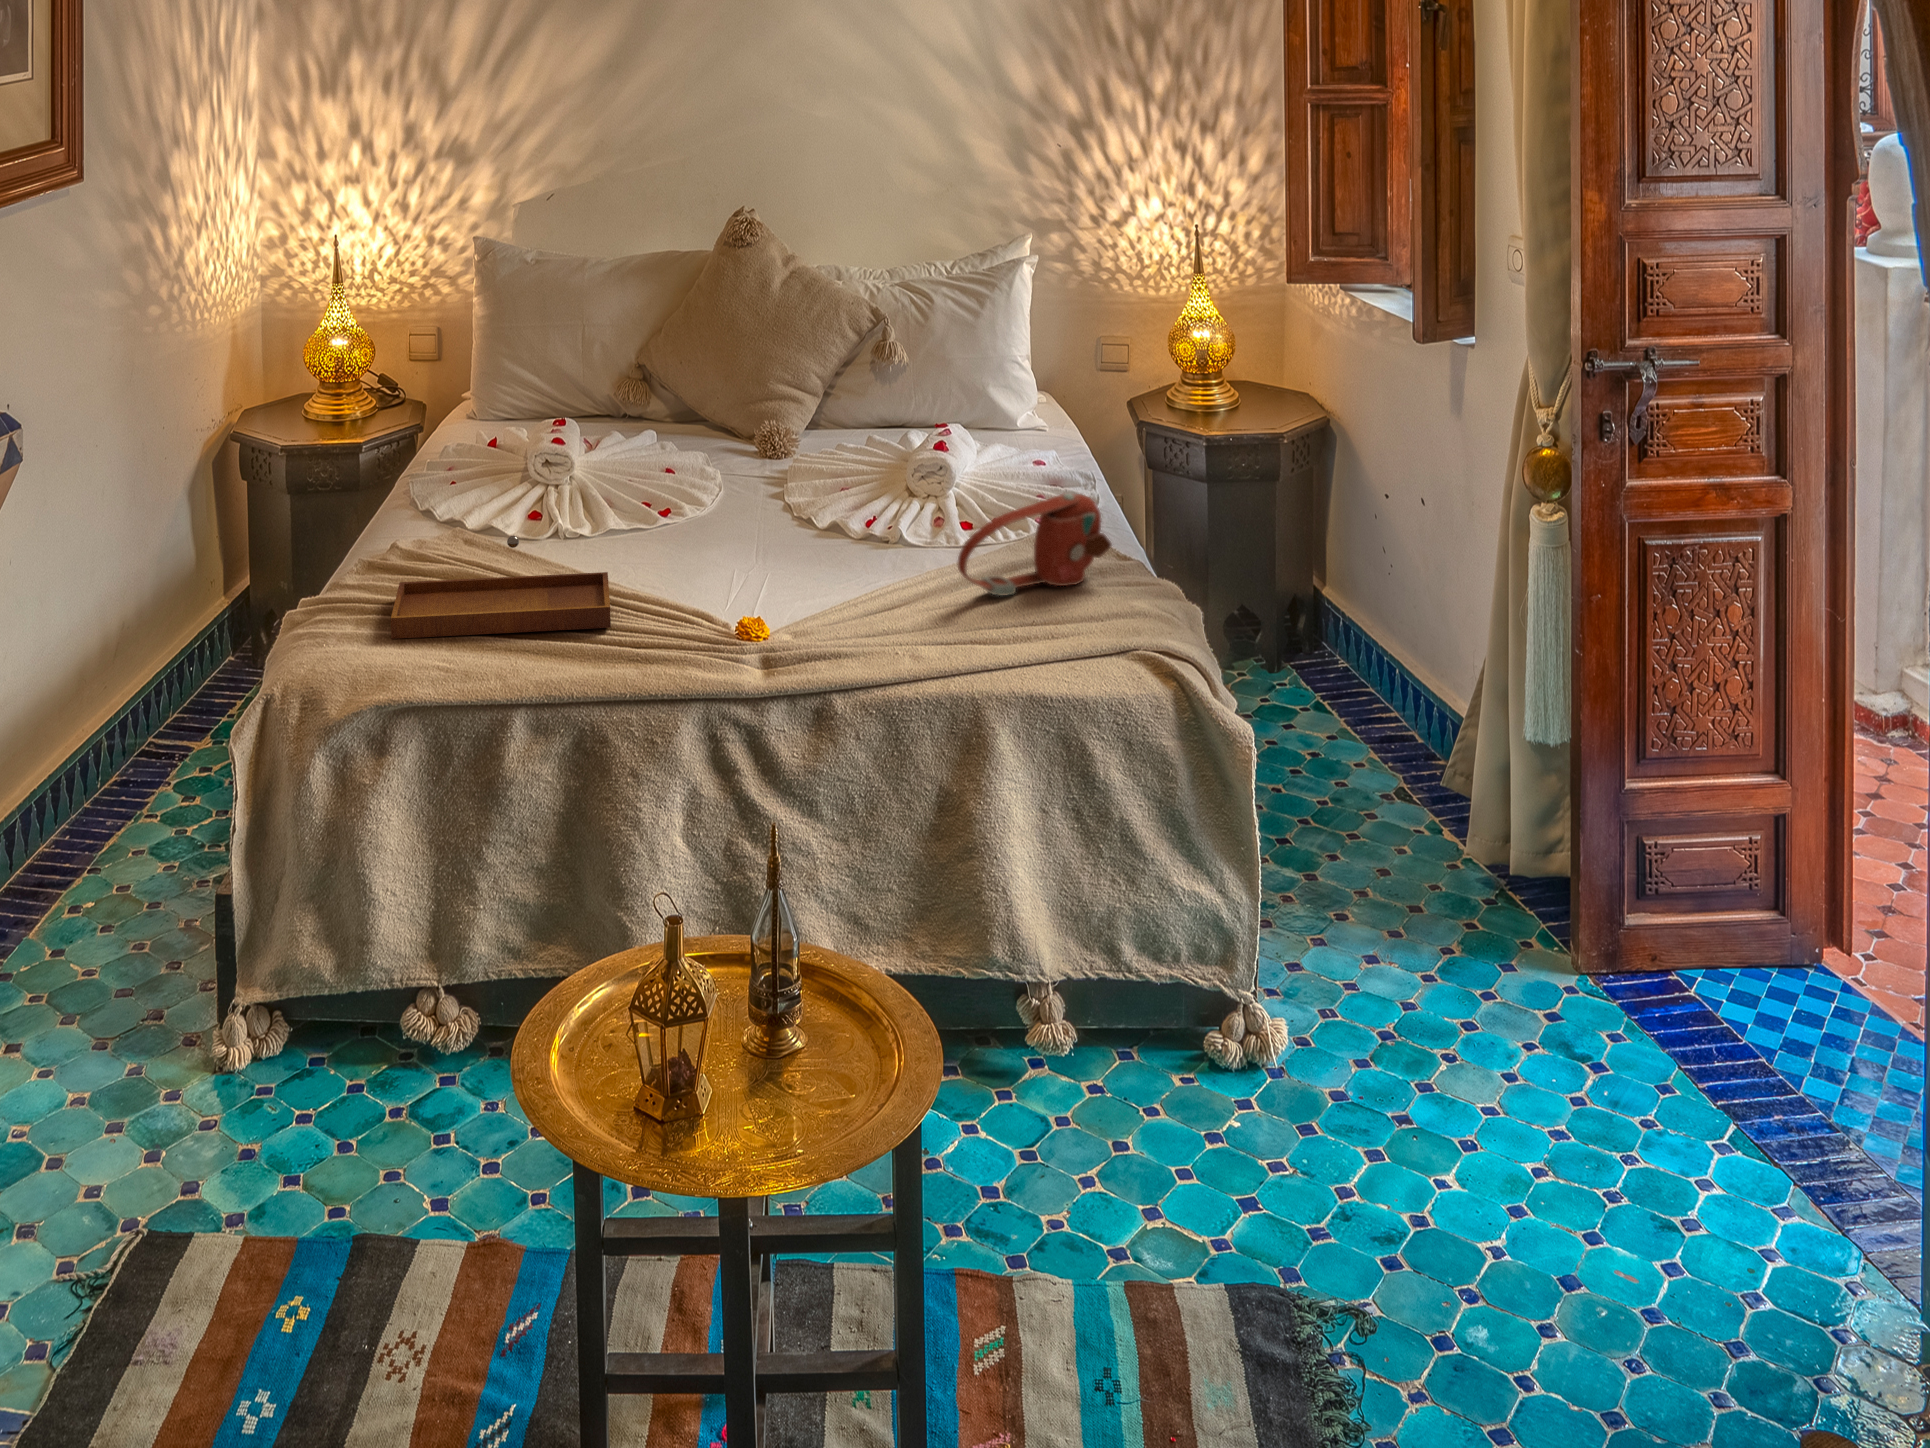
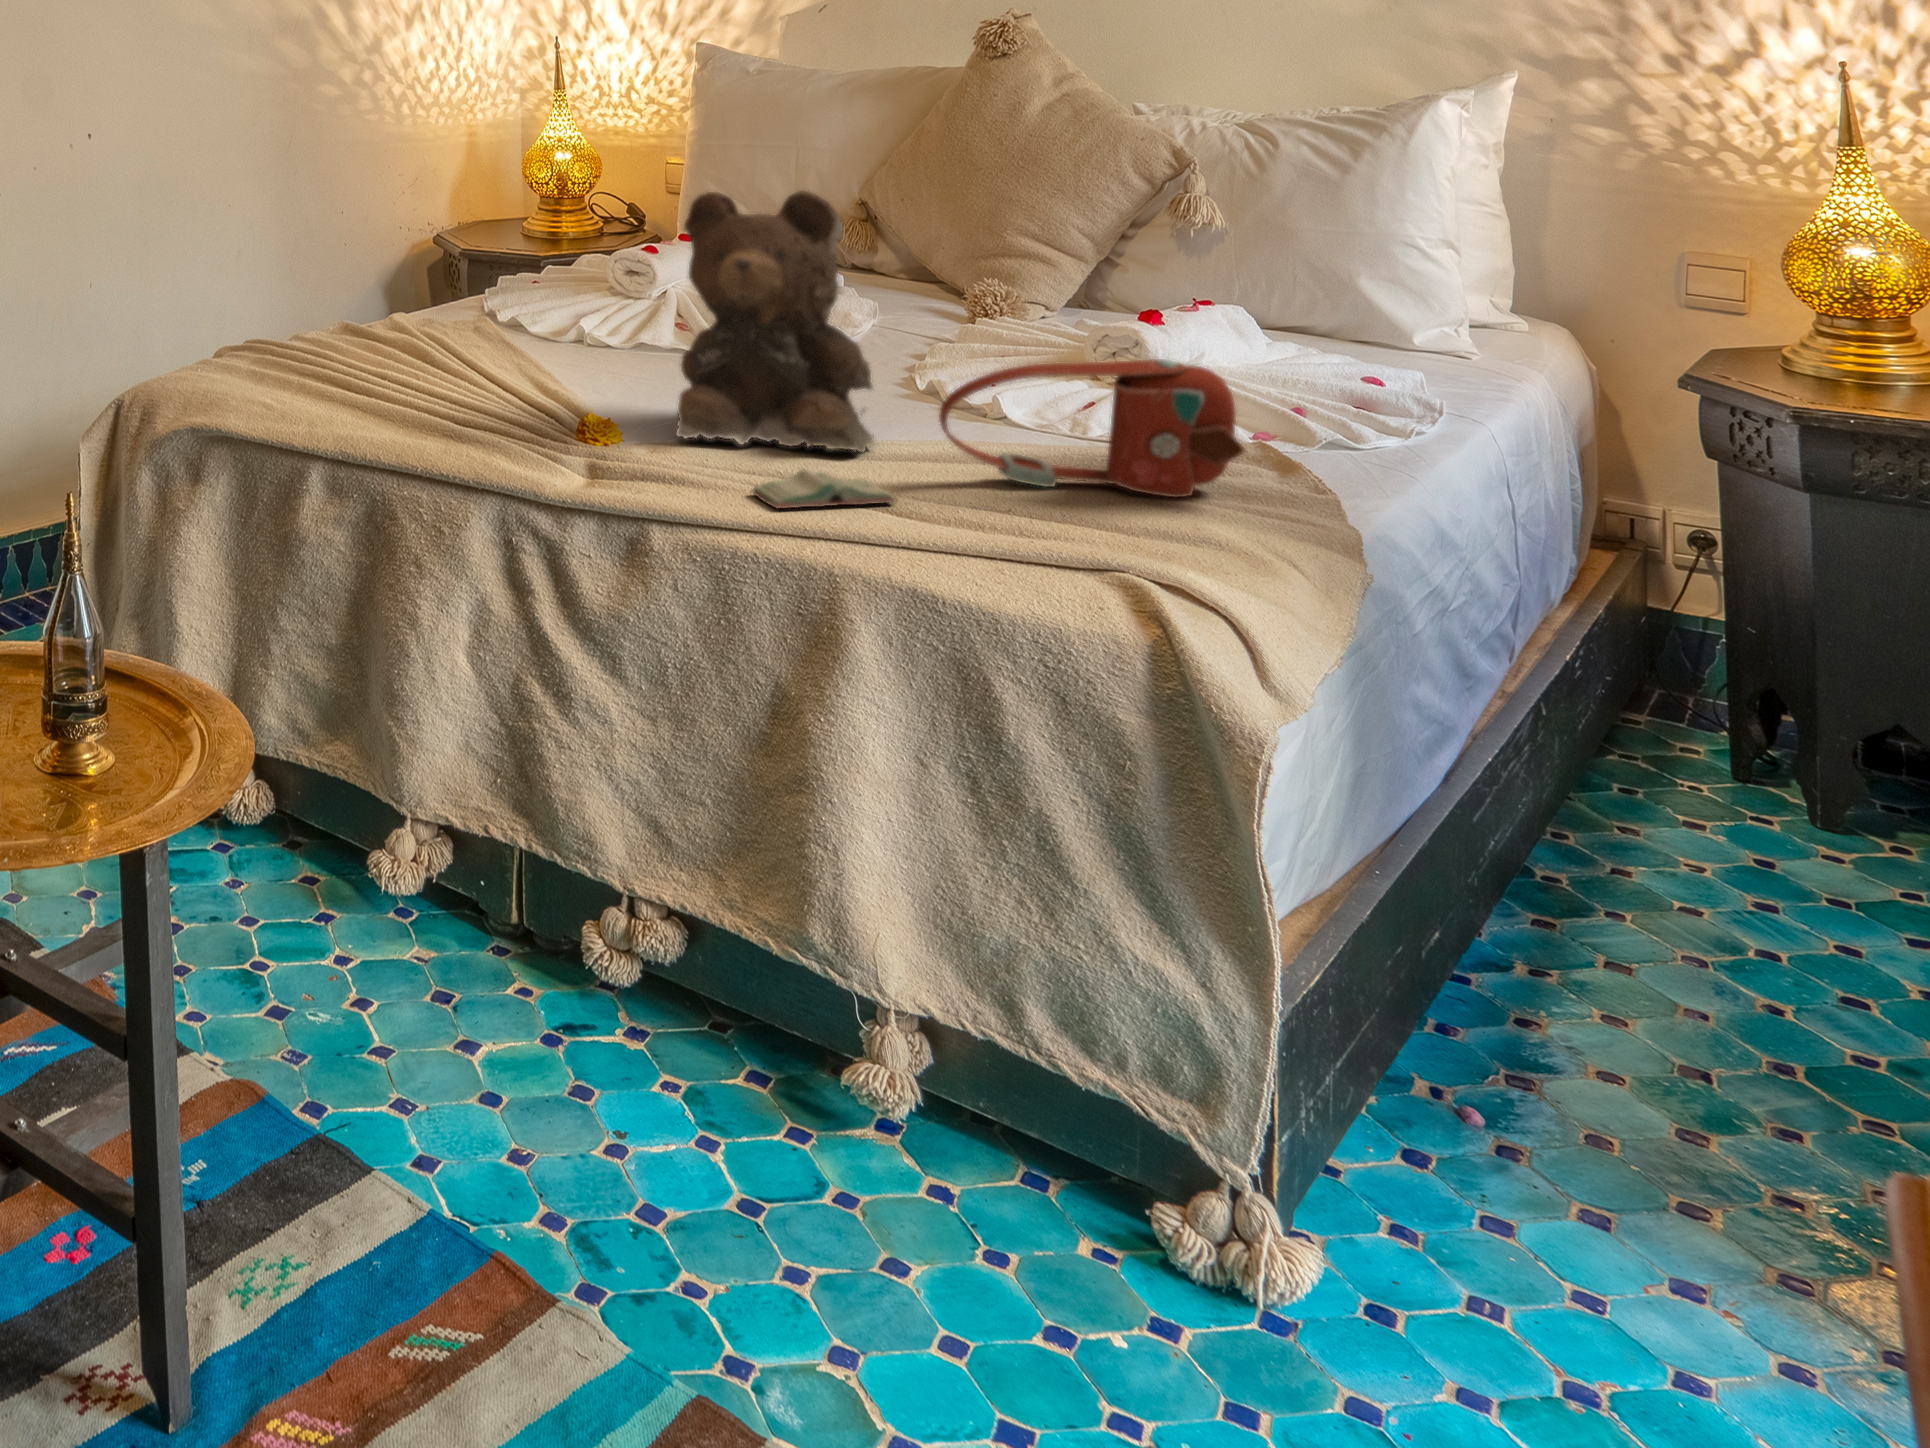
teddy bear: none [738,405,894,613] -> present [676,191,874,452]
tray: present [391,535,611,639] -> none [238,295,522,410]
book: none [881,619,964,657] -> present [752,469,896,508]

